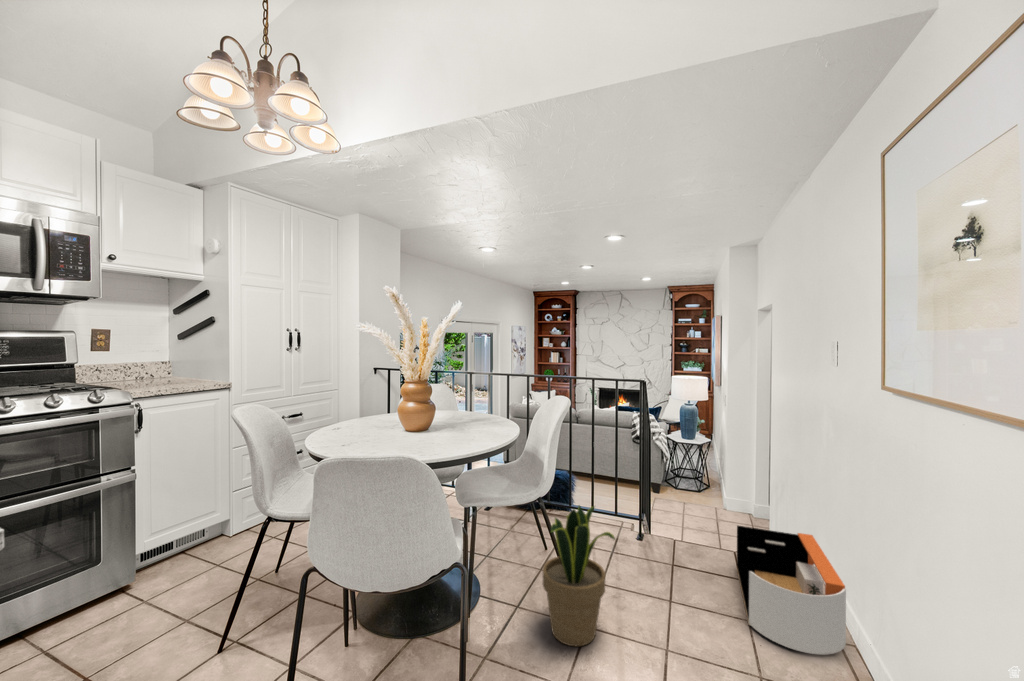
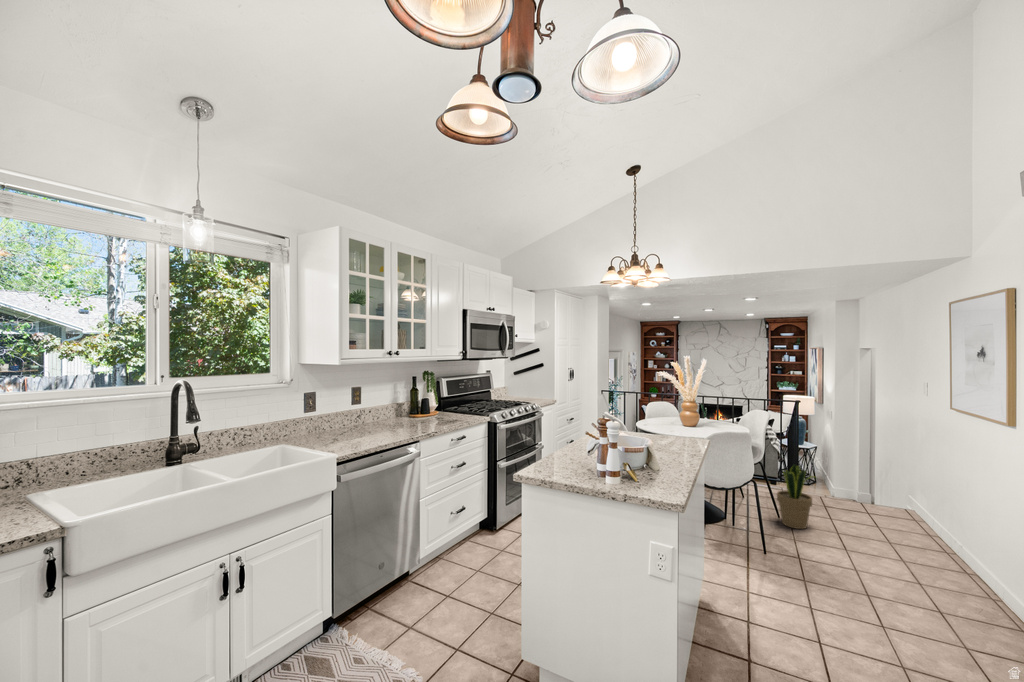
storage bin: present [737,526,846,655] -> none [870,484,937,534]

